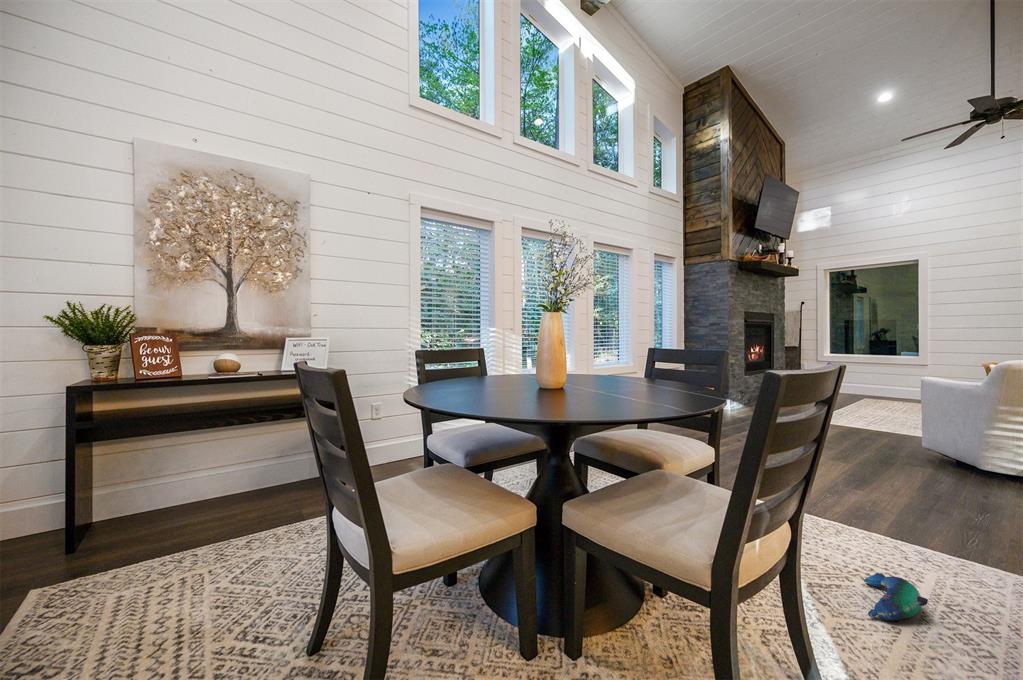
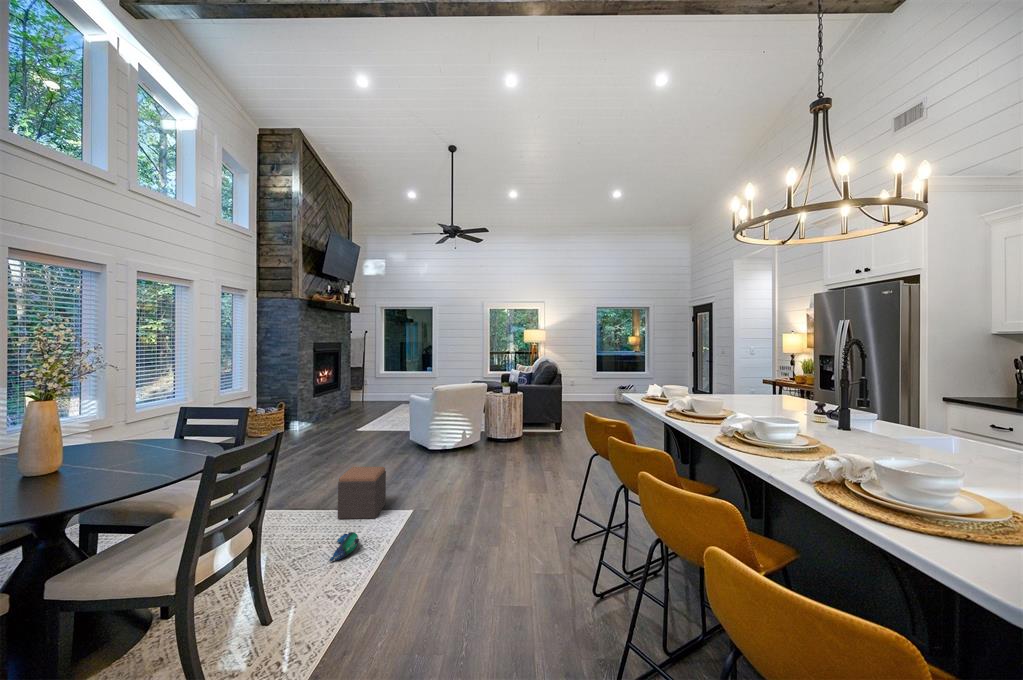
footstool: none [842,466,933,564] -> present [338,467,386,519]

